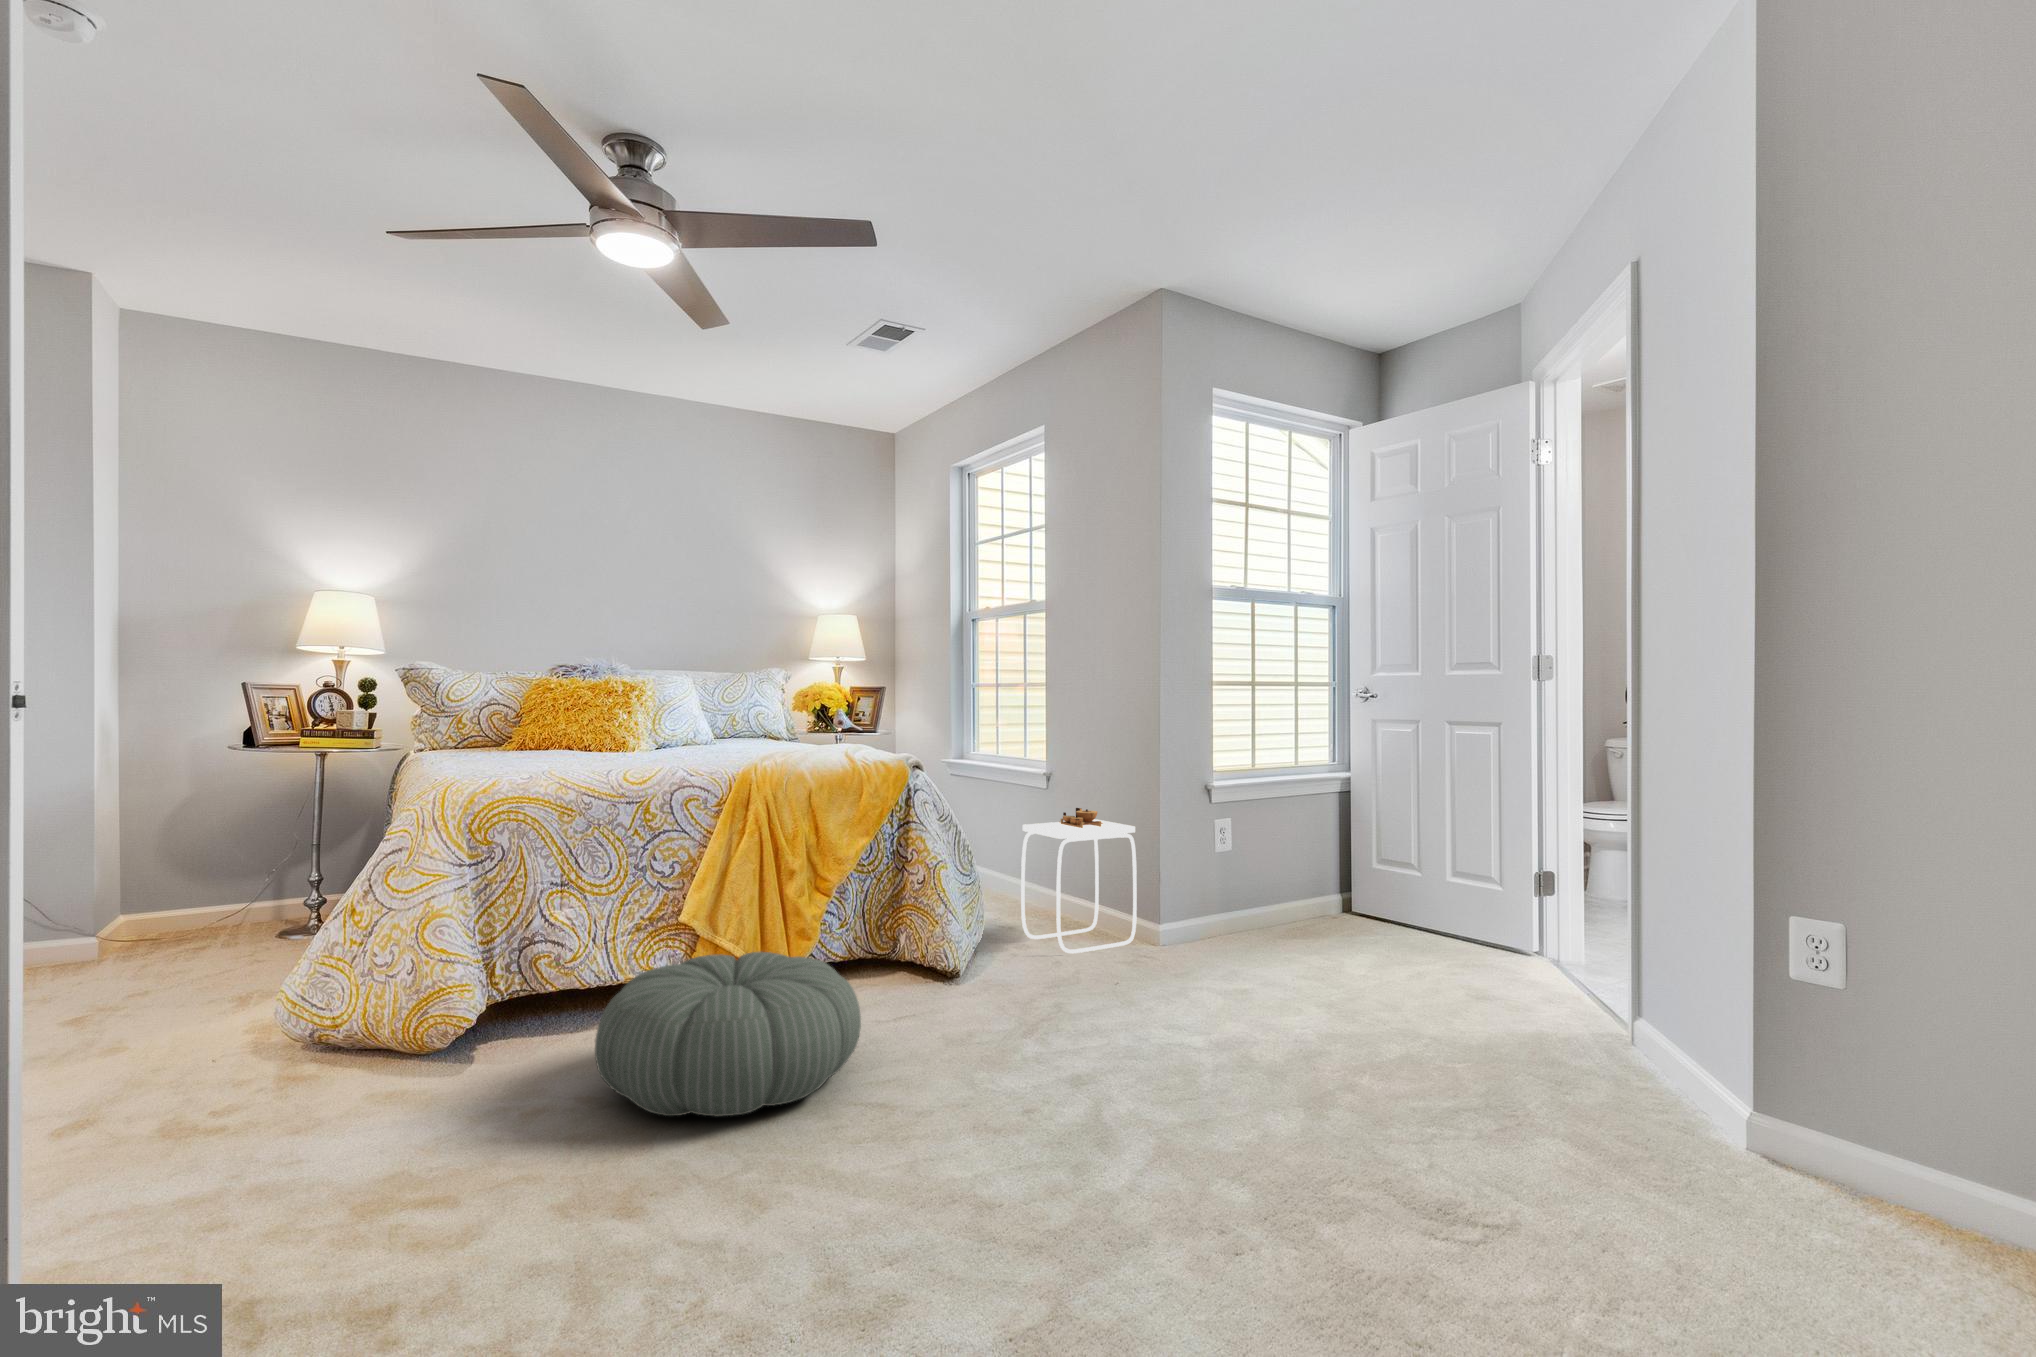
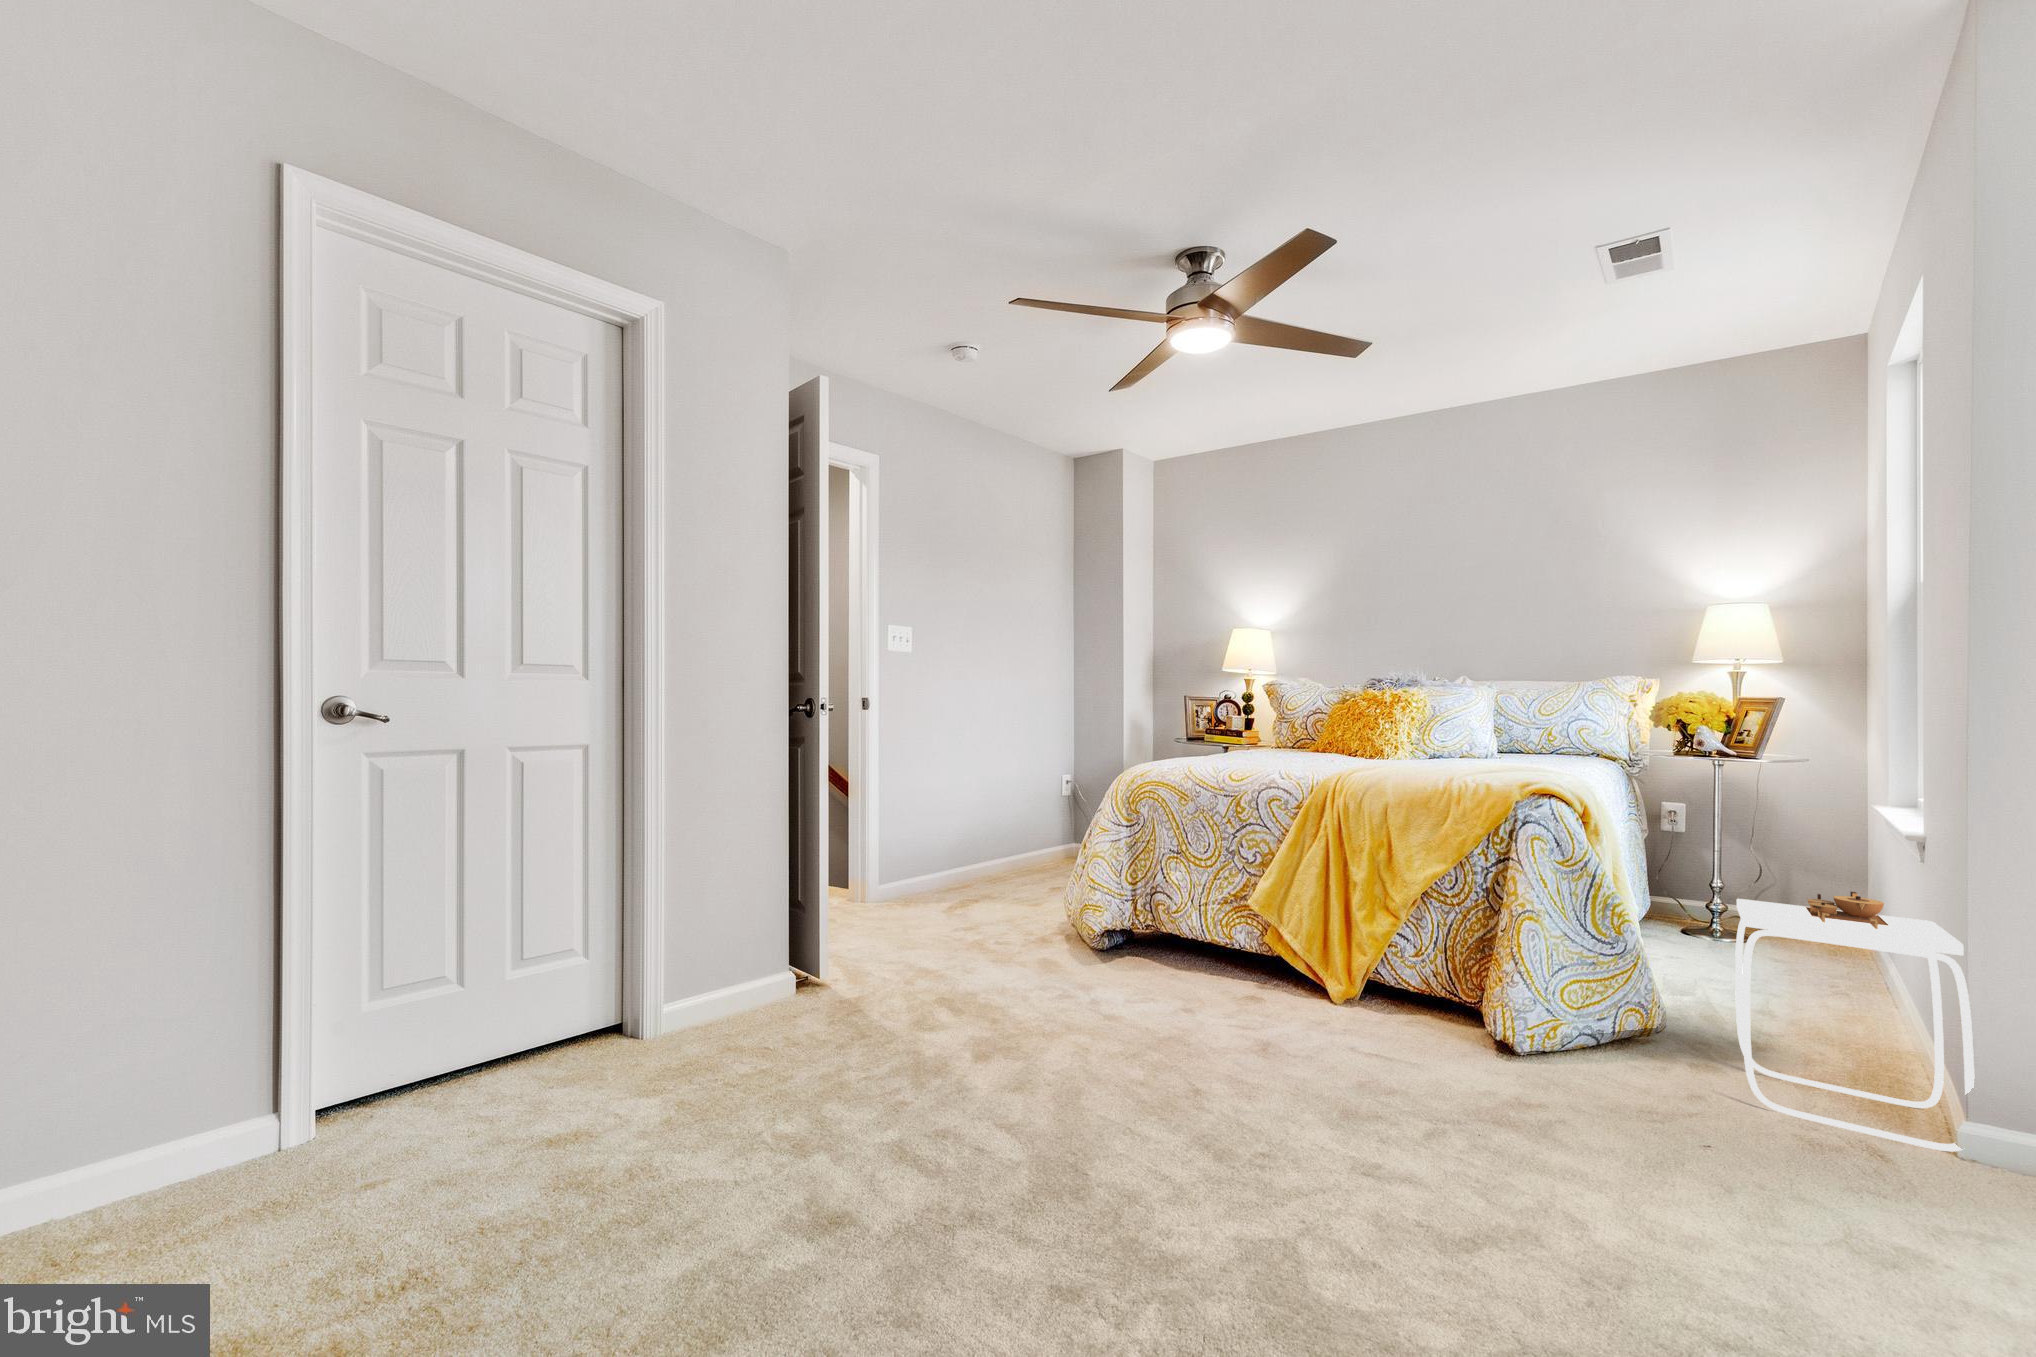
pouf: present [595,952,861,1117] -> none [1039,921,1255,1061]

